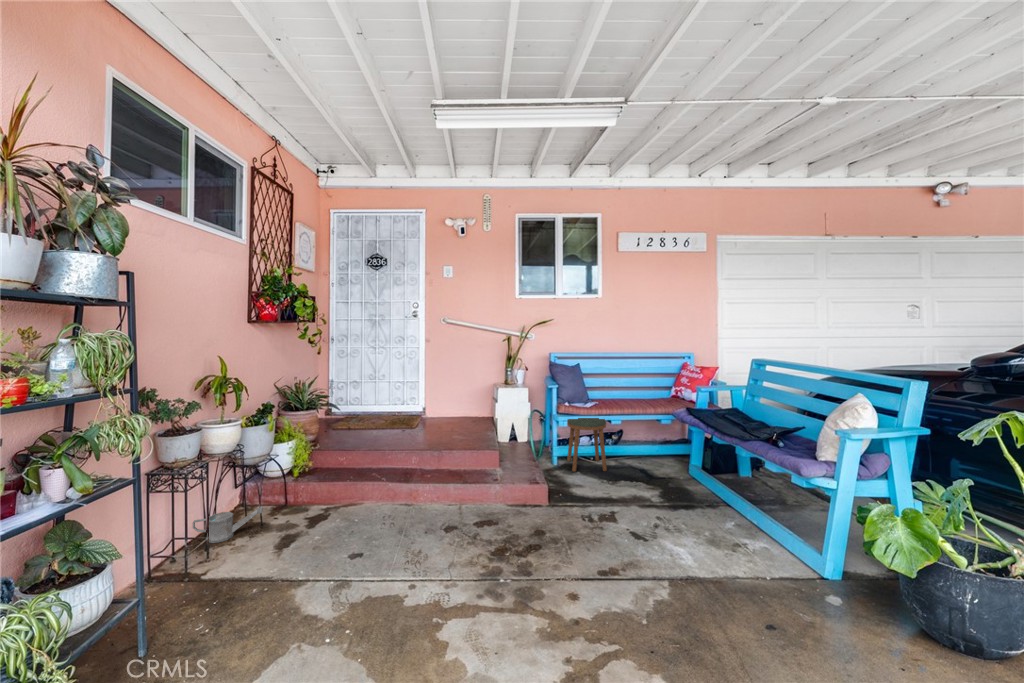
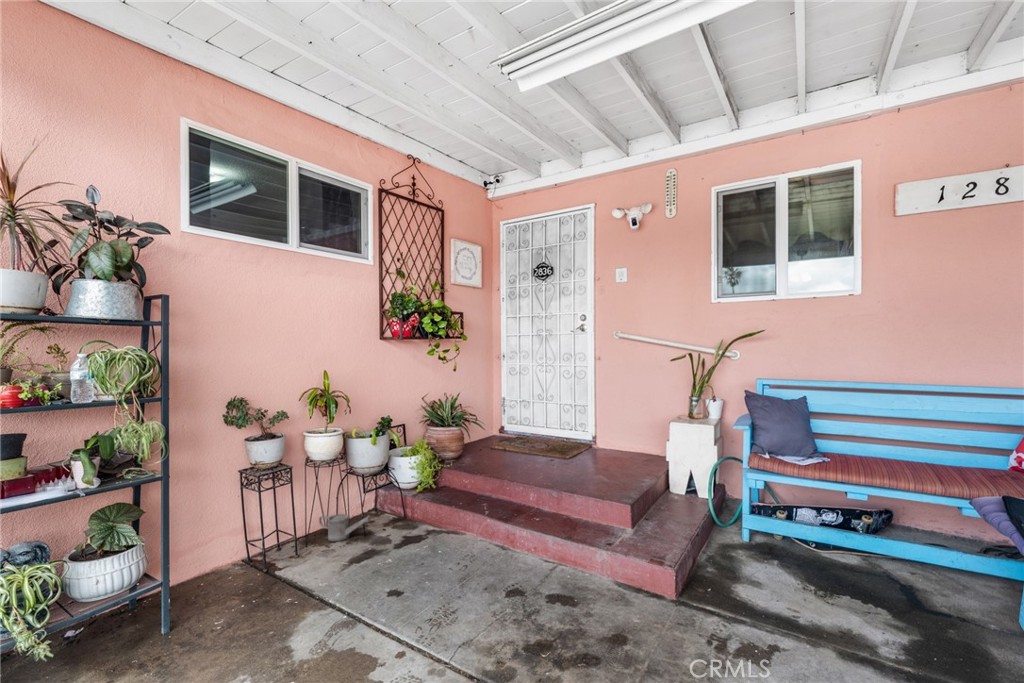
stool: present [567,418,607,472] -> none [760,470,832,574]

